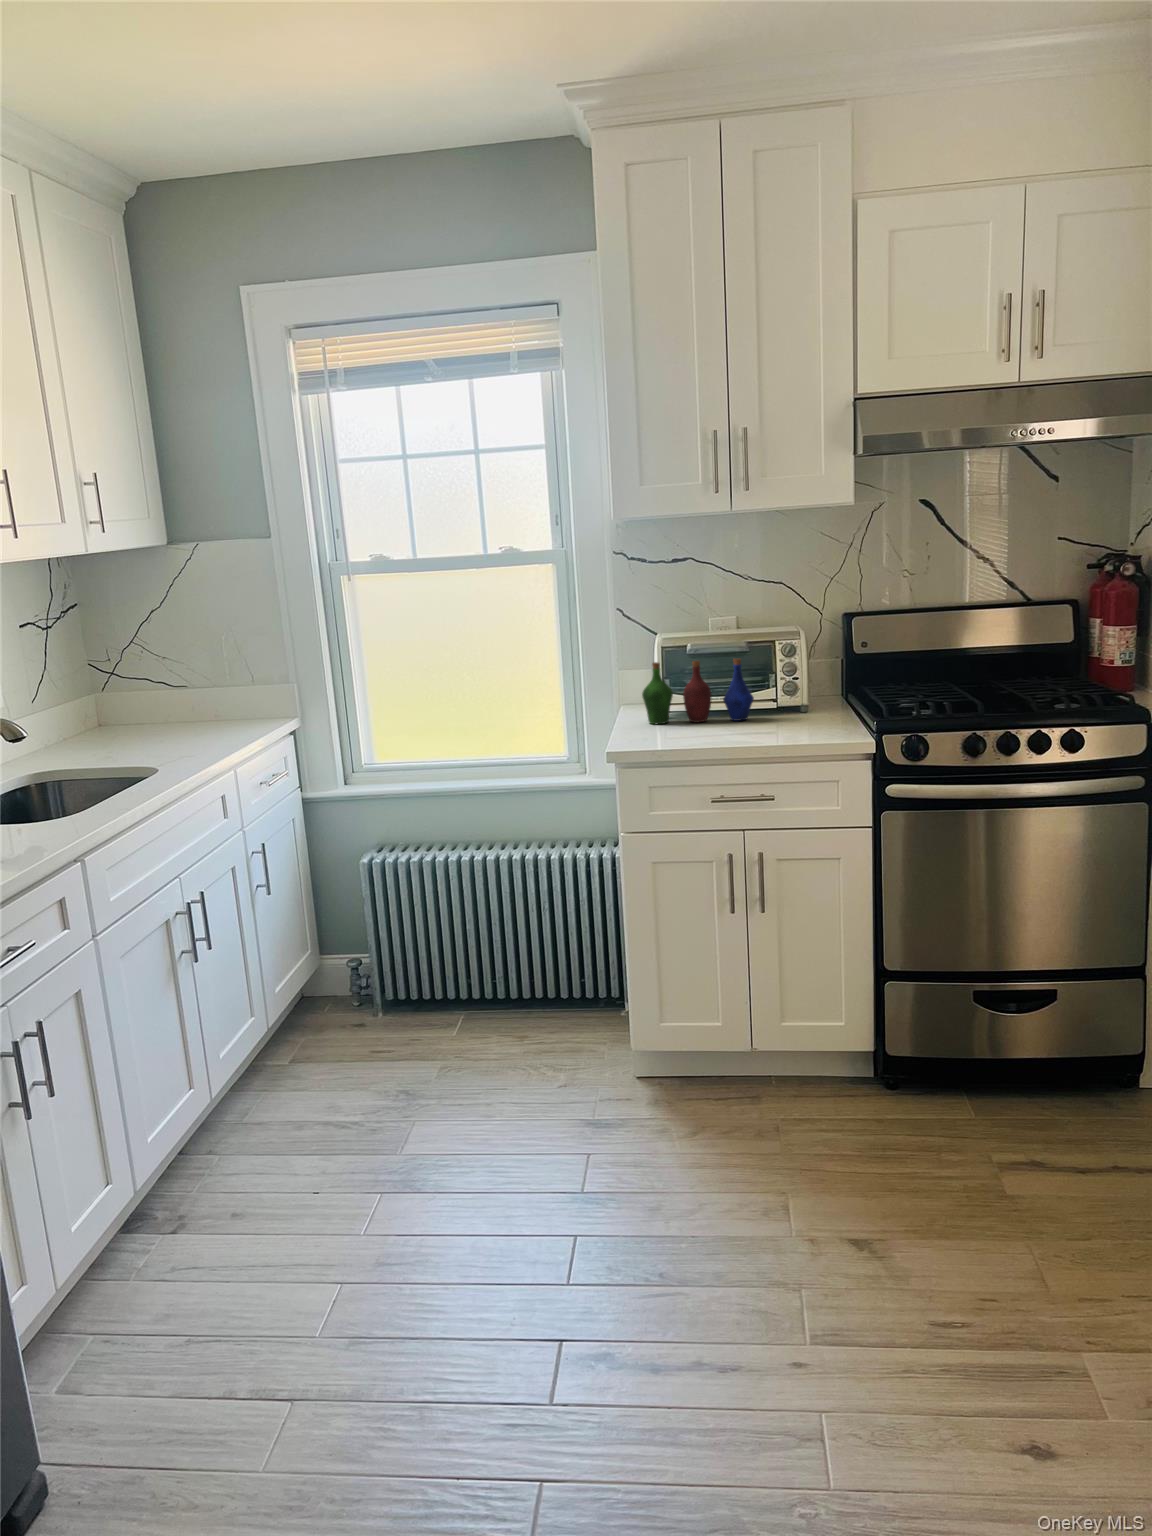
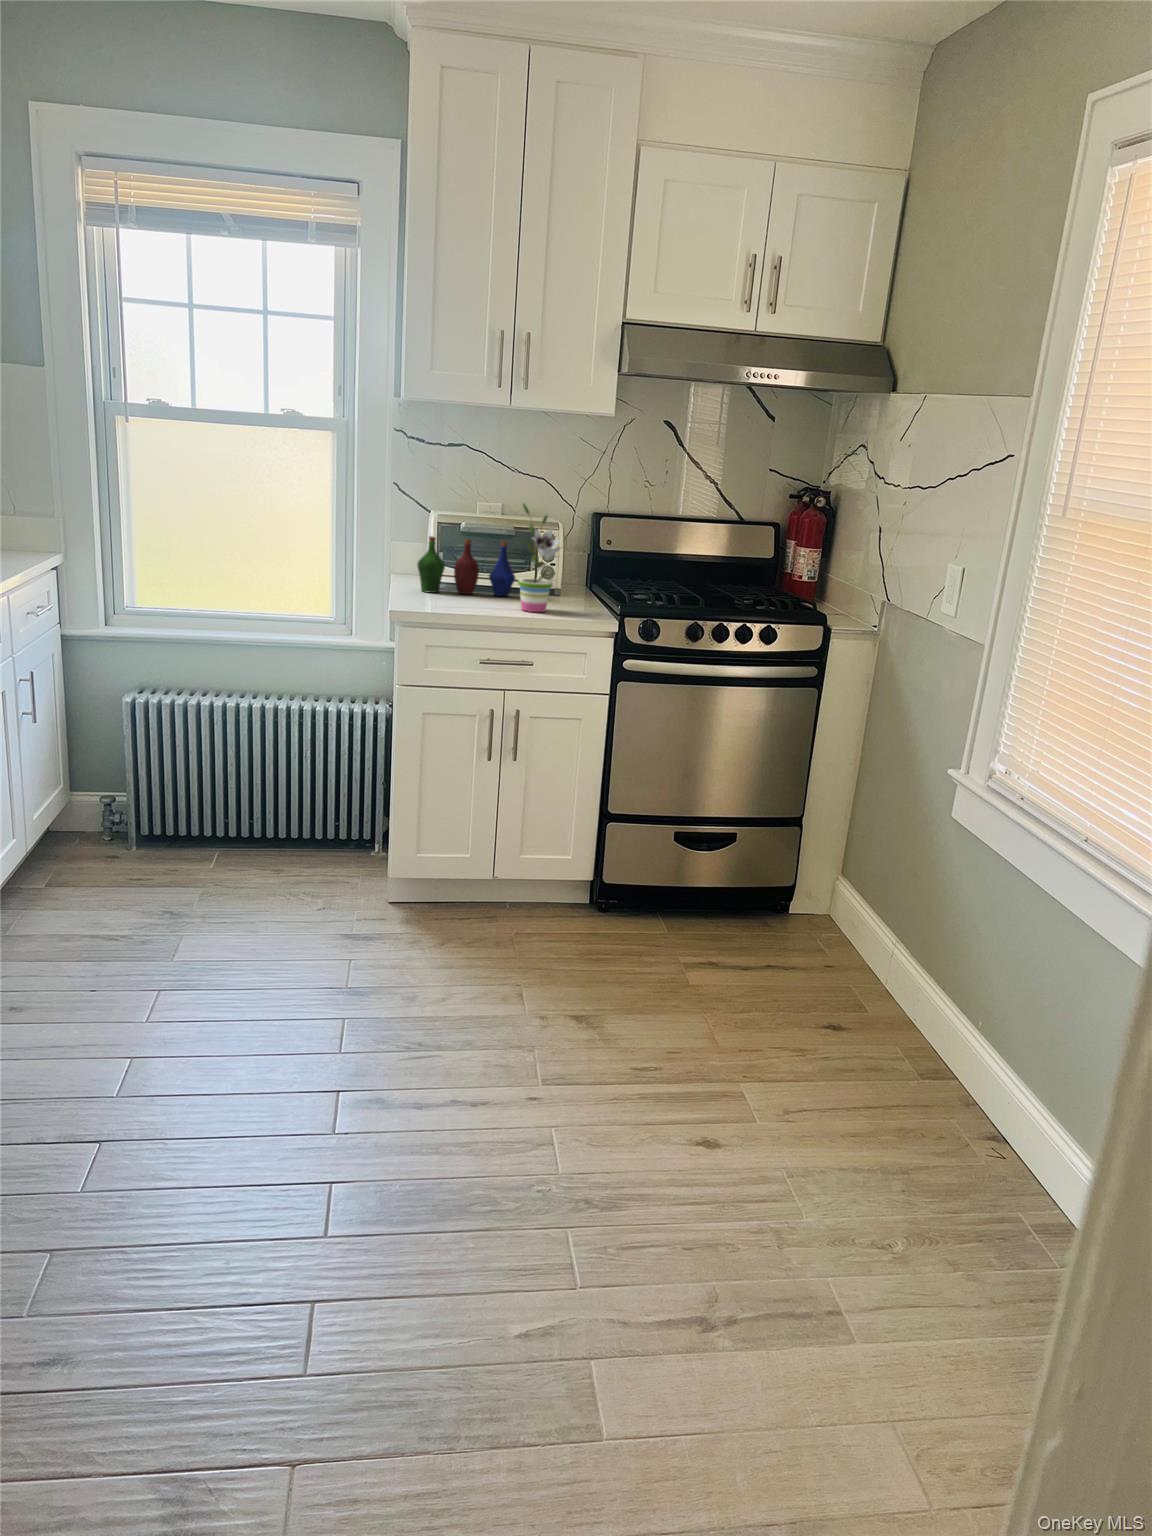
potted plant: none [750,615,802,738] -> present [518,504,561,612]

